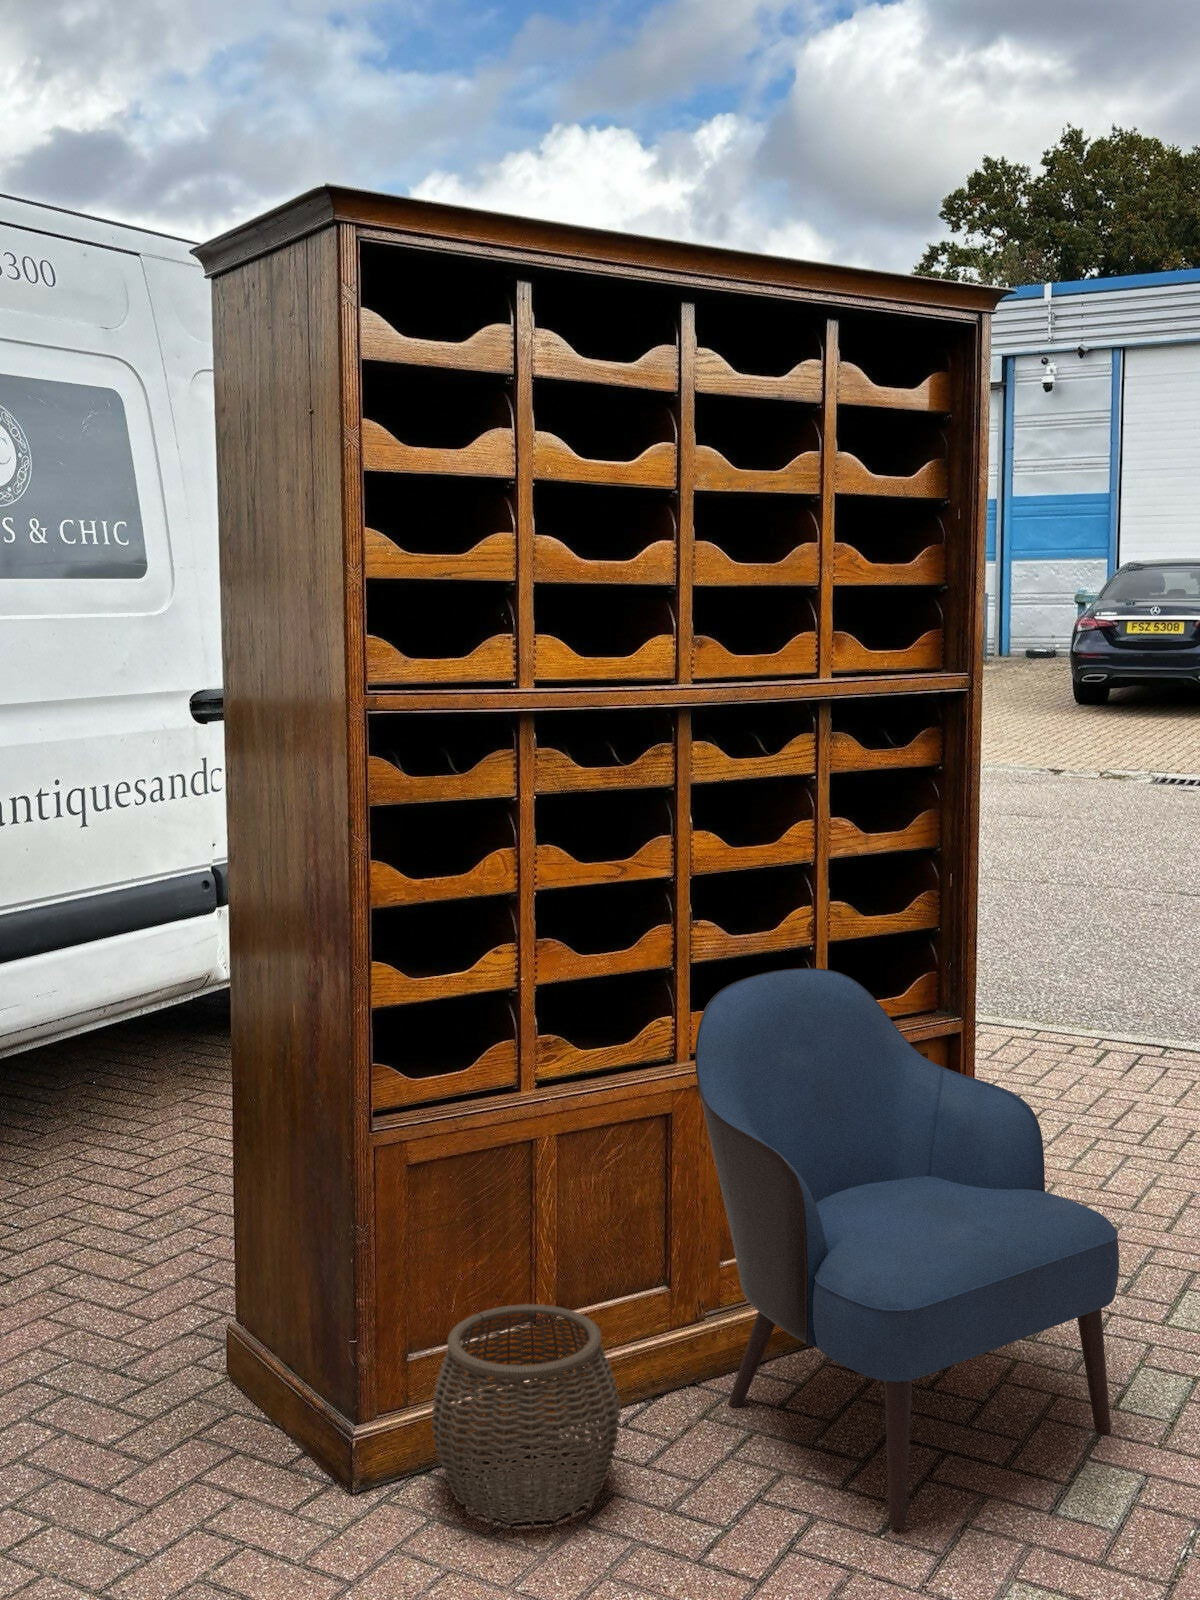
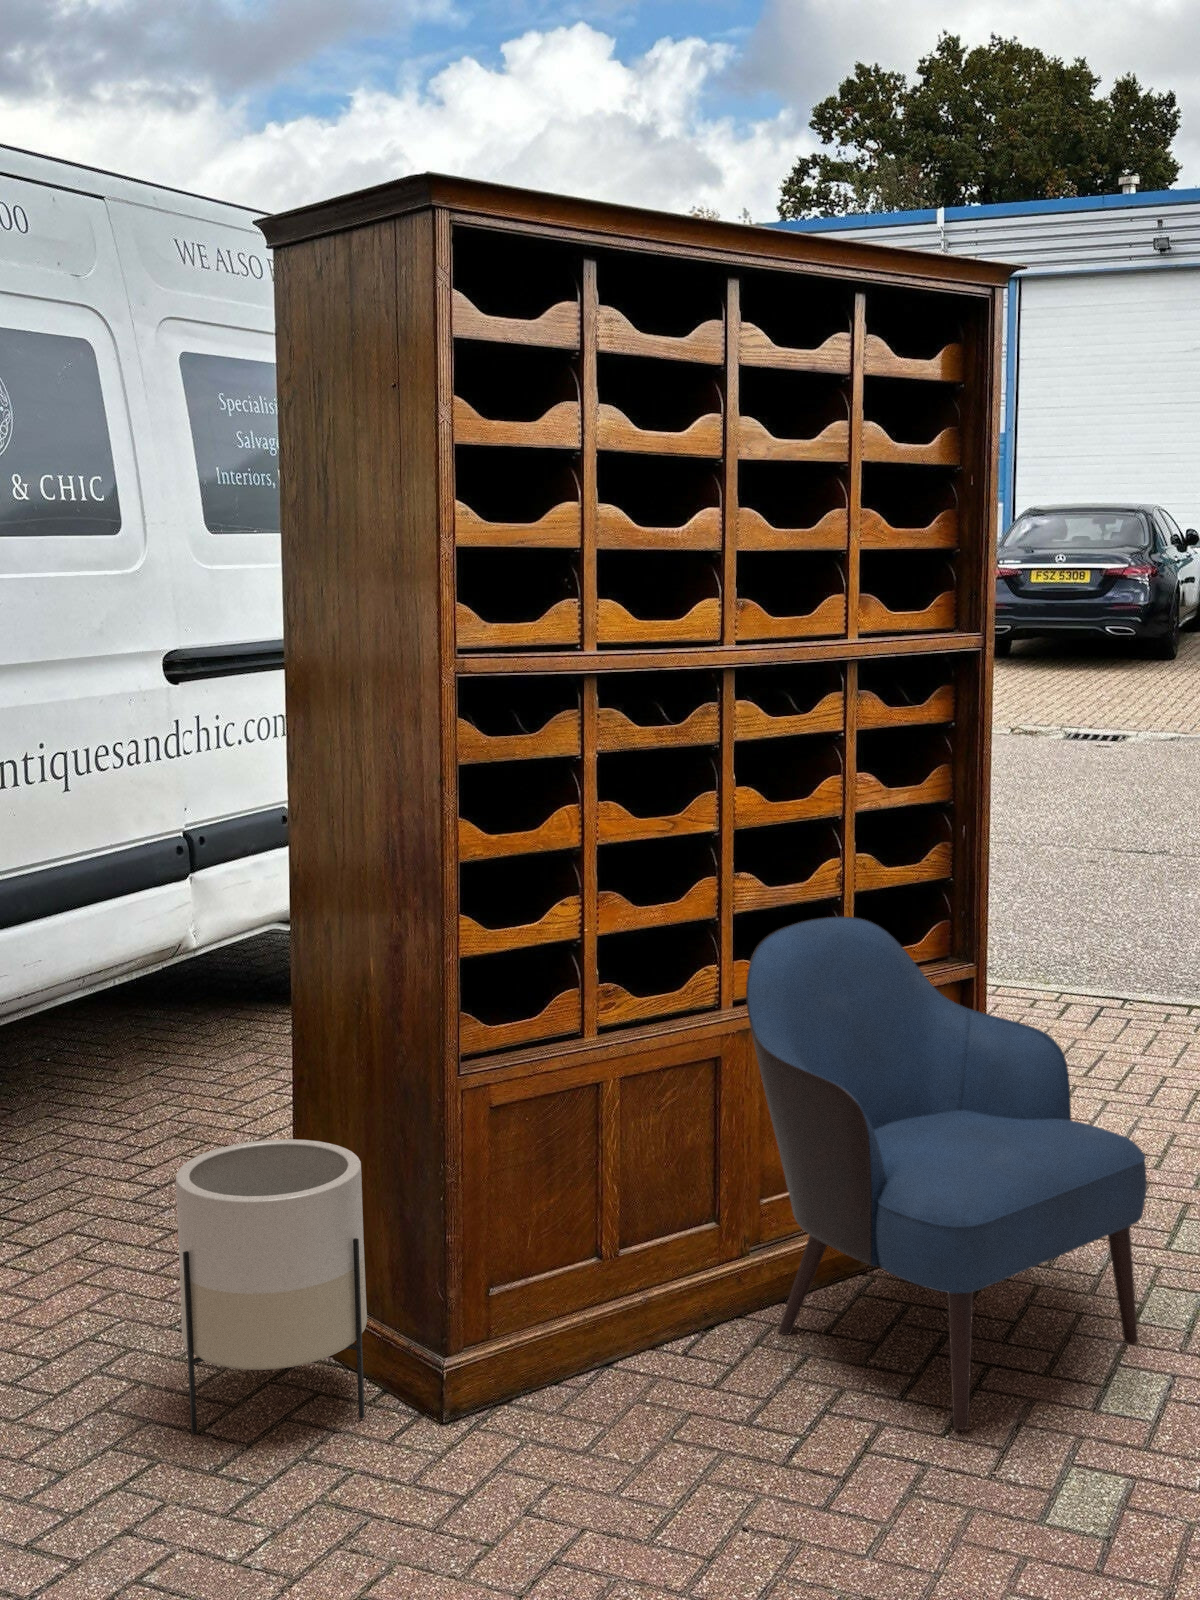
planter: none [86,1188,286,1493] -> present [176,1139,367,1434]
woven basket: present [431,1304,621,1524] -> none [516,1239,697,1443]

